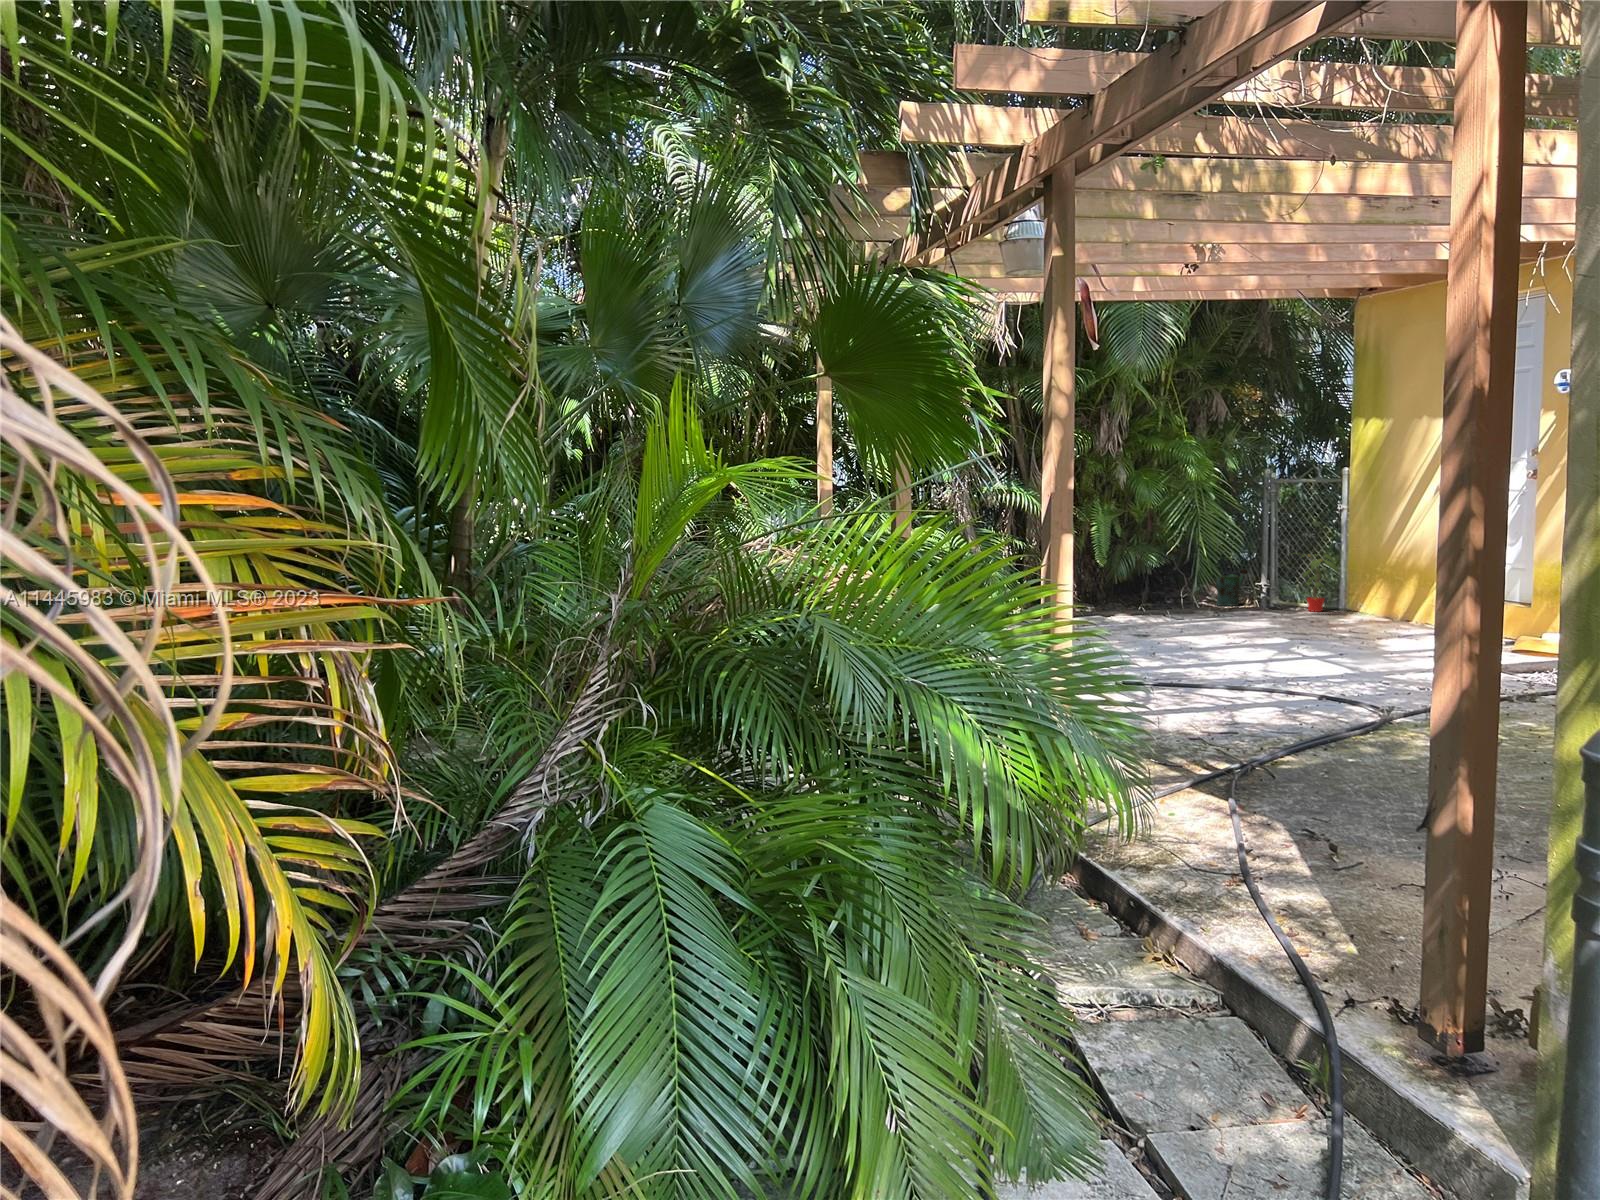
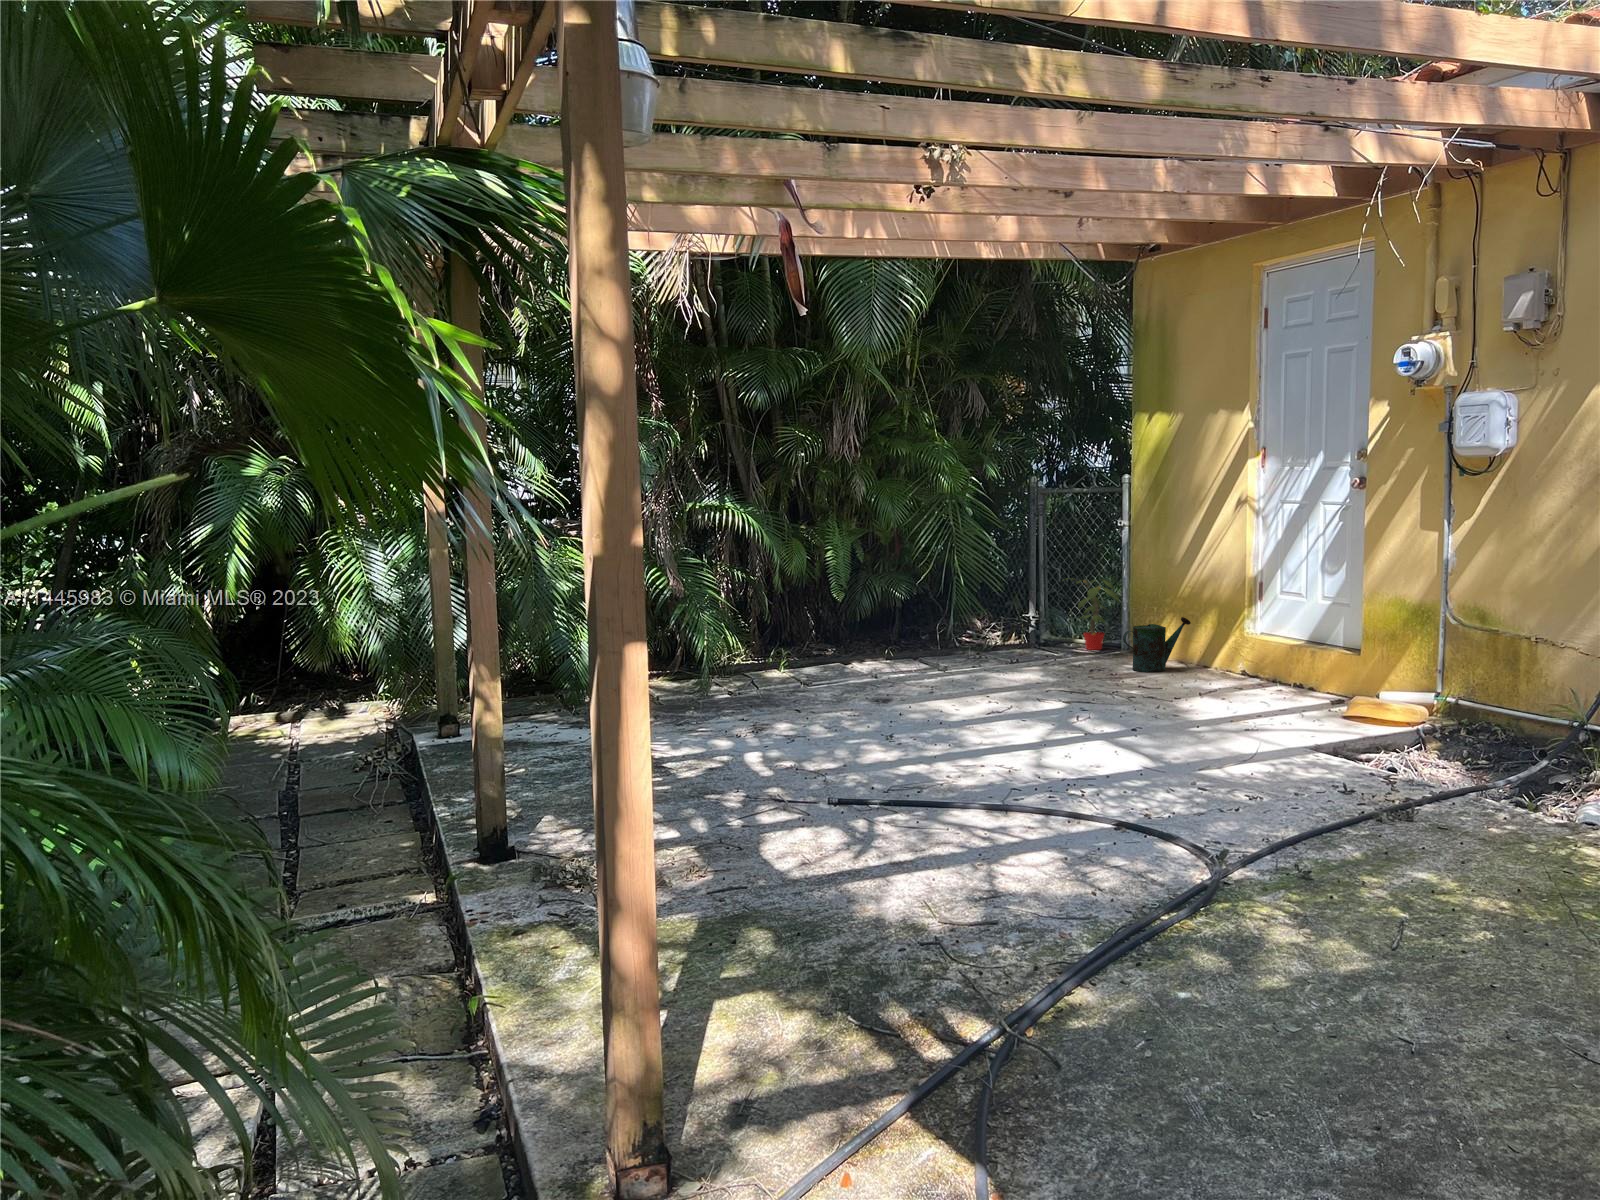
watering can: present [1216,569,1248,606] -> present [1123,617,1191,672]

